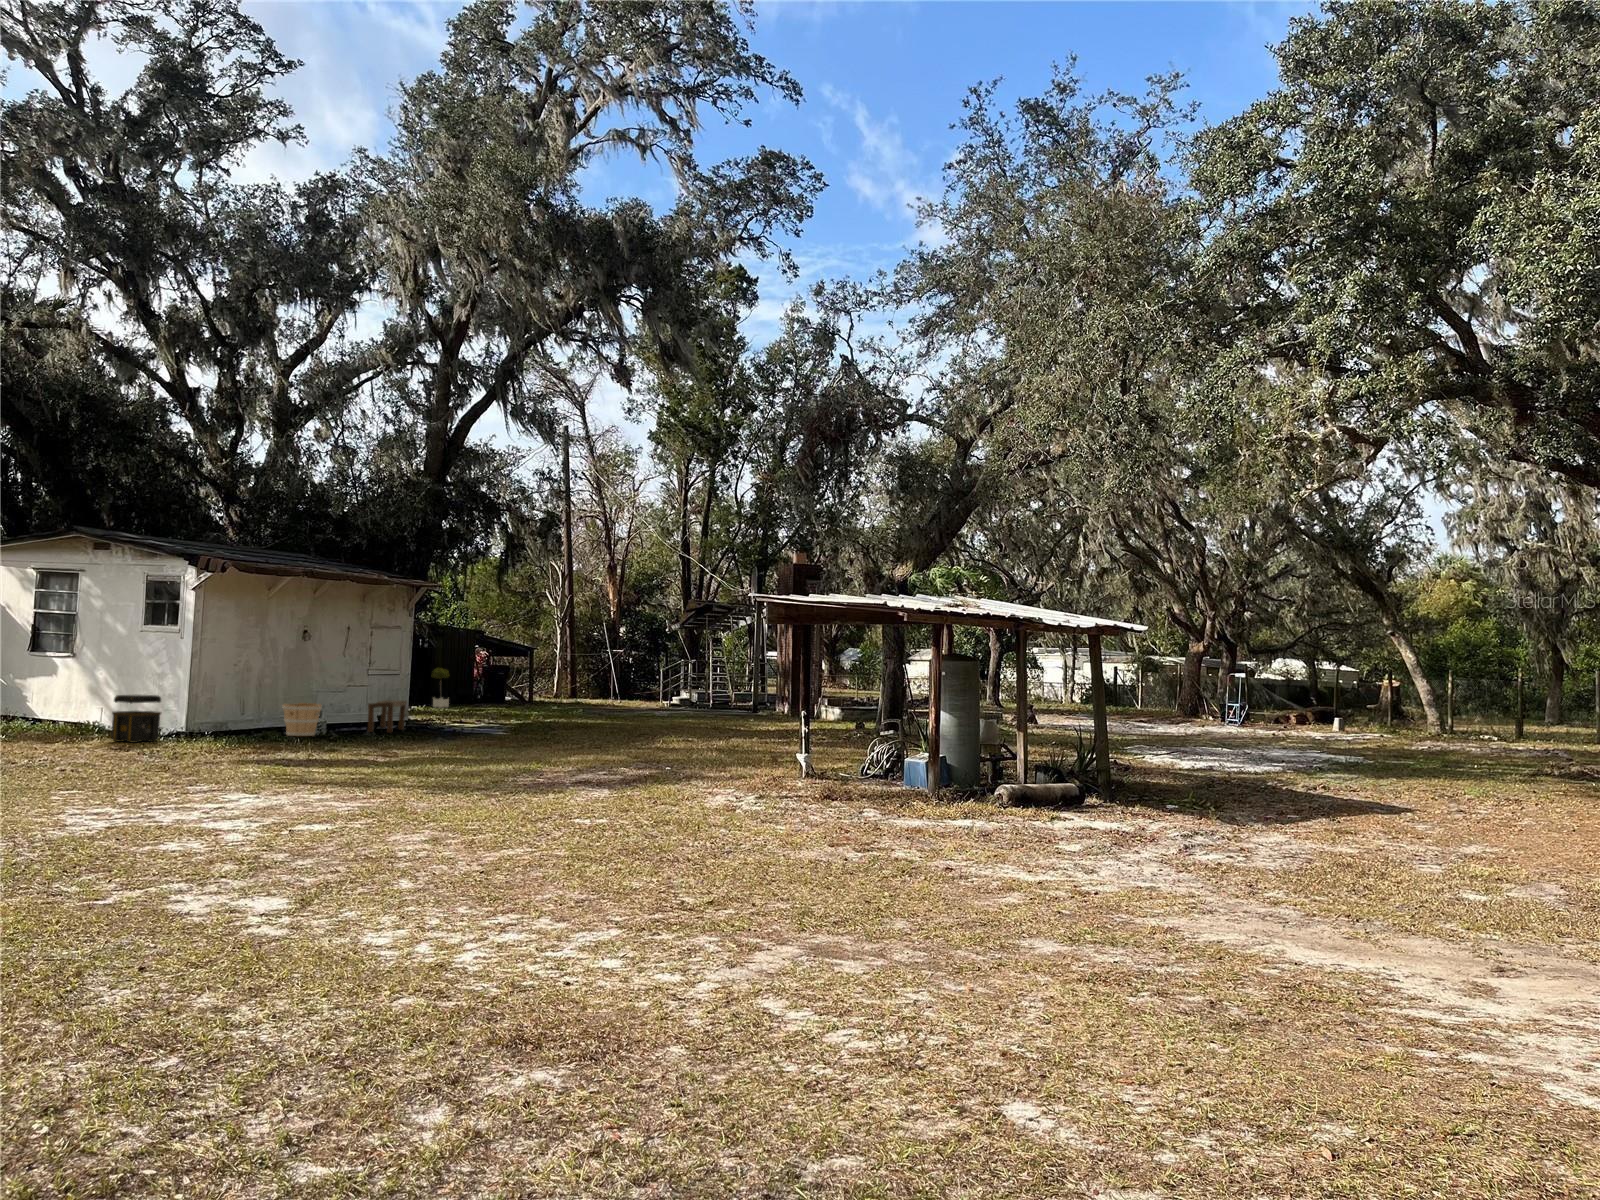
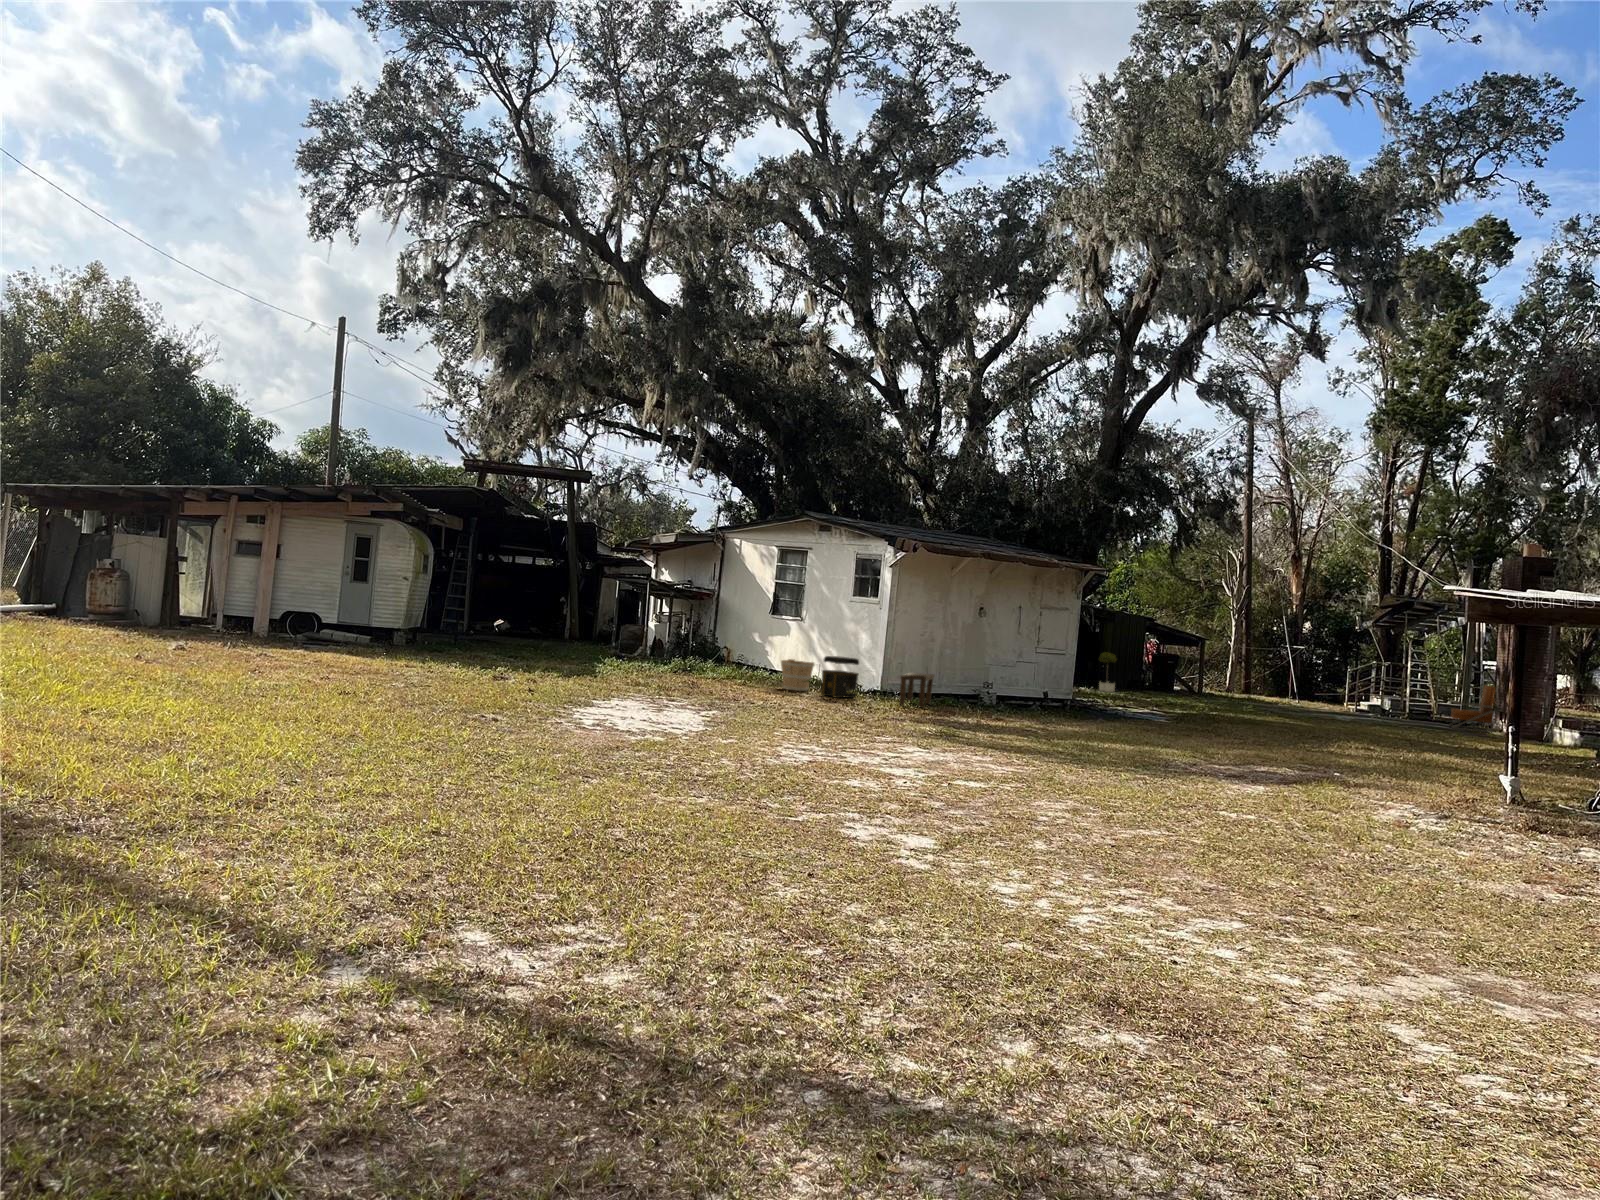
lounge chair: none [741,675,780,715] -> present [1449,685,1495,732]
bench: present [368,700,407,733] -> present [899,672,934,707]
wooden bucket: present [282,703,322,736] -> present [781,659,815,691]

